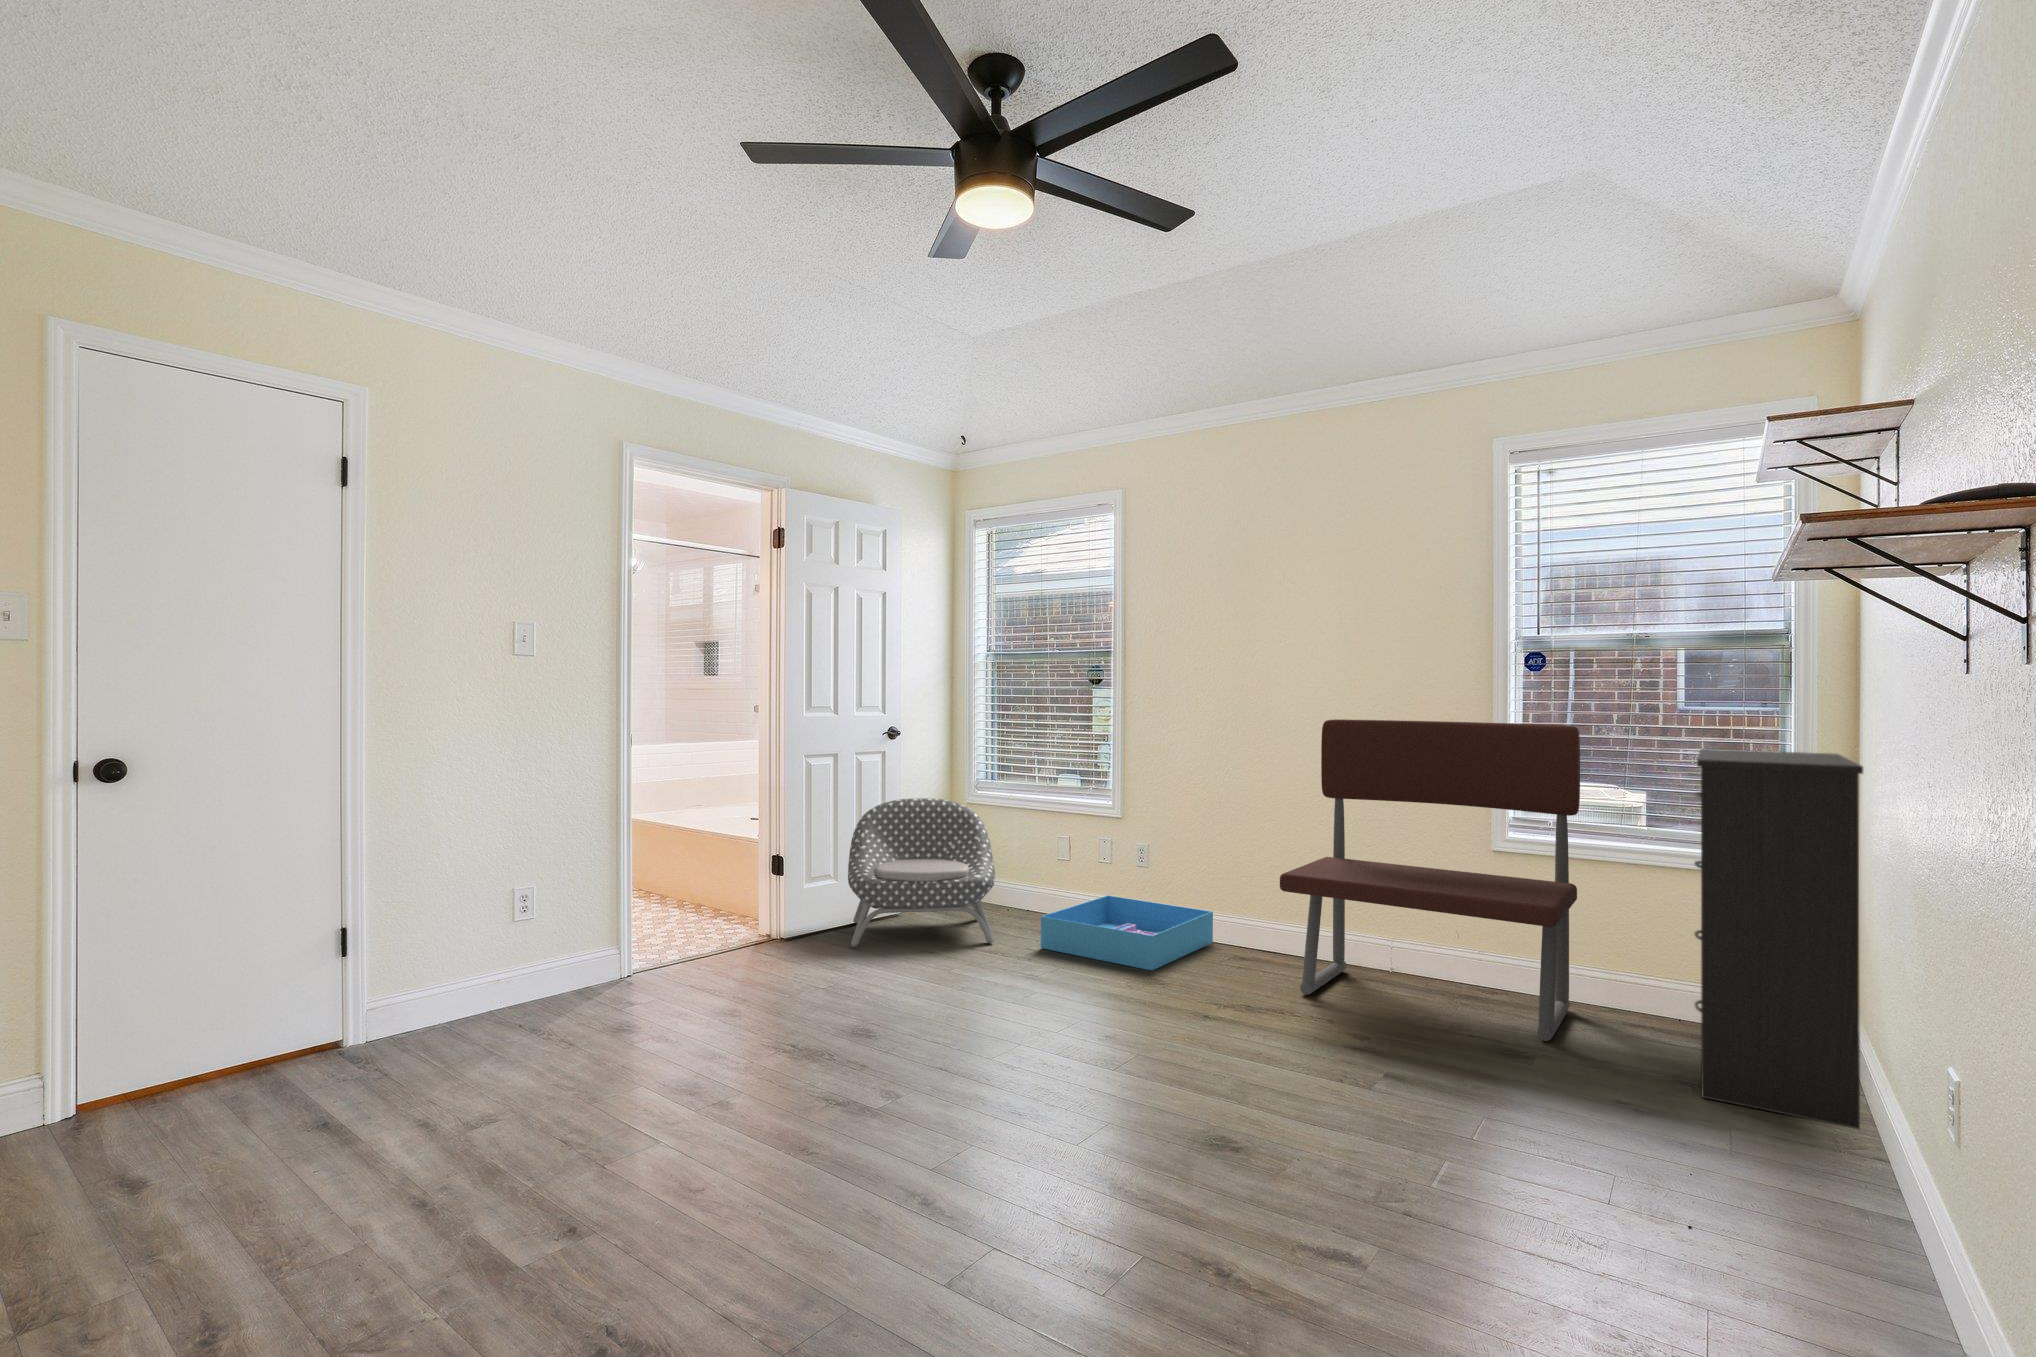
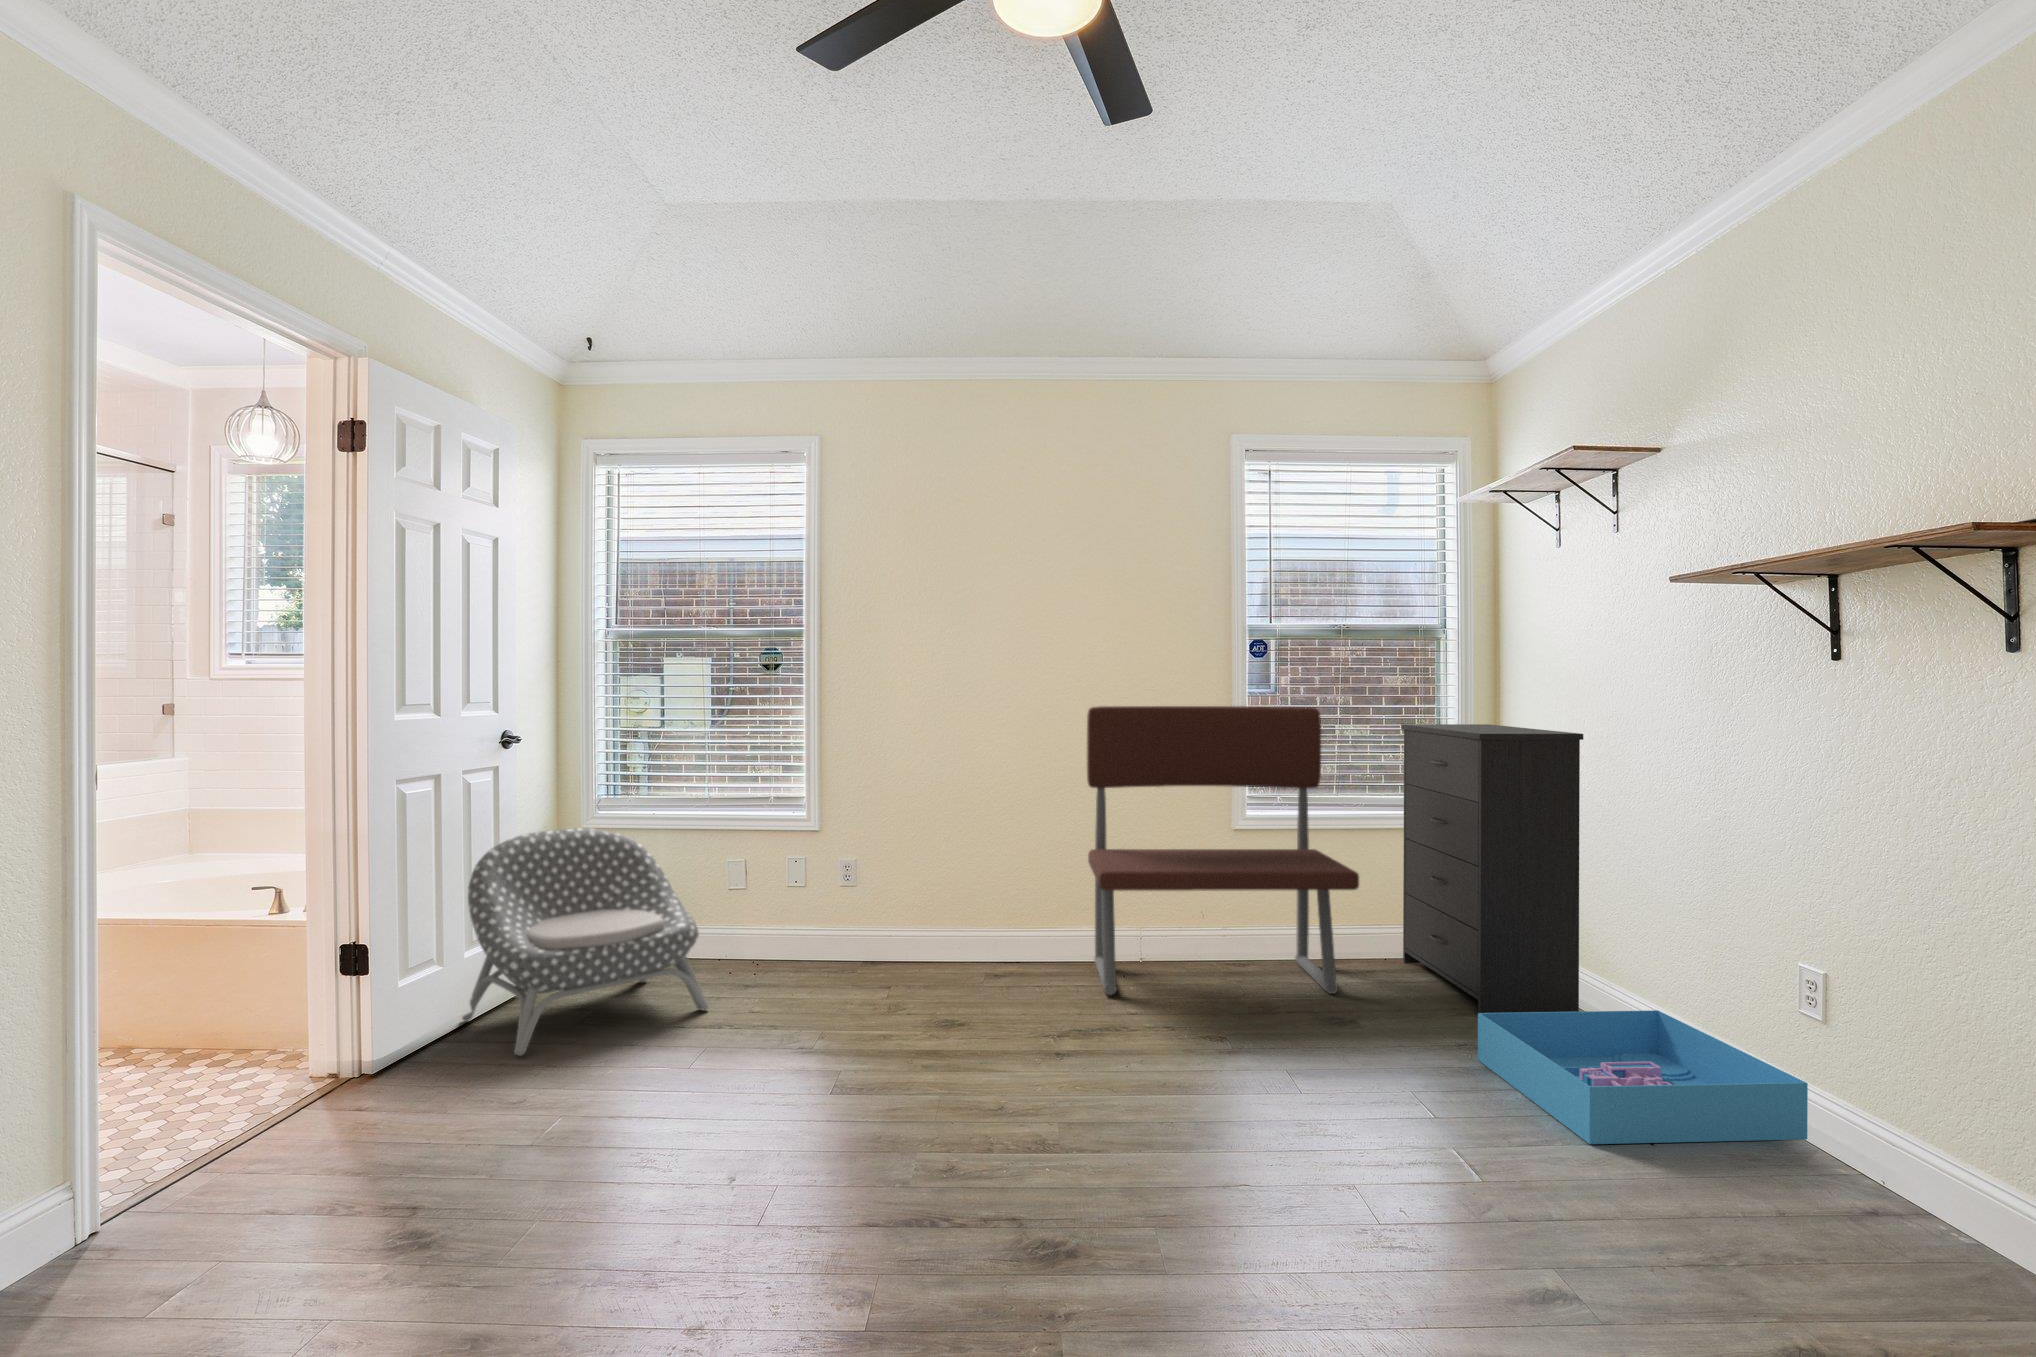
storage bin: present [1041,896,1213,970] -> present [1478,1010,1808,1144]

